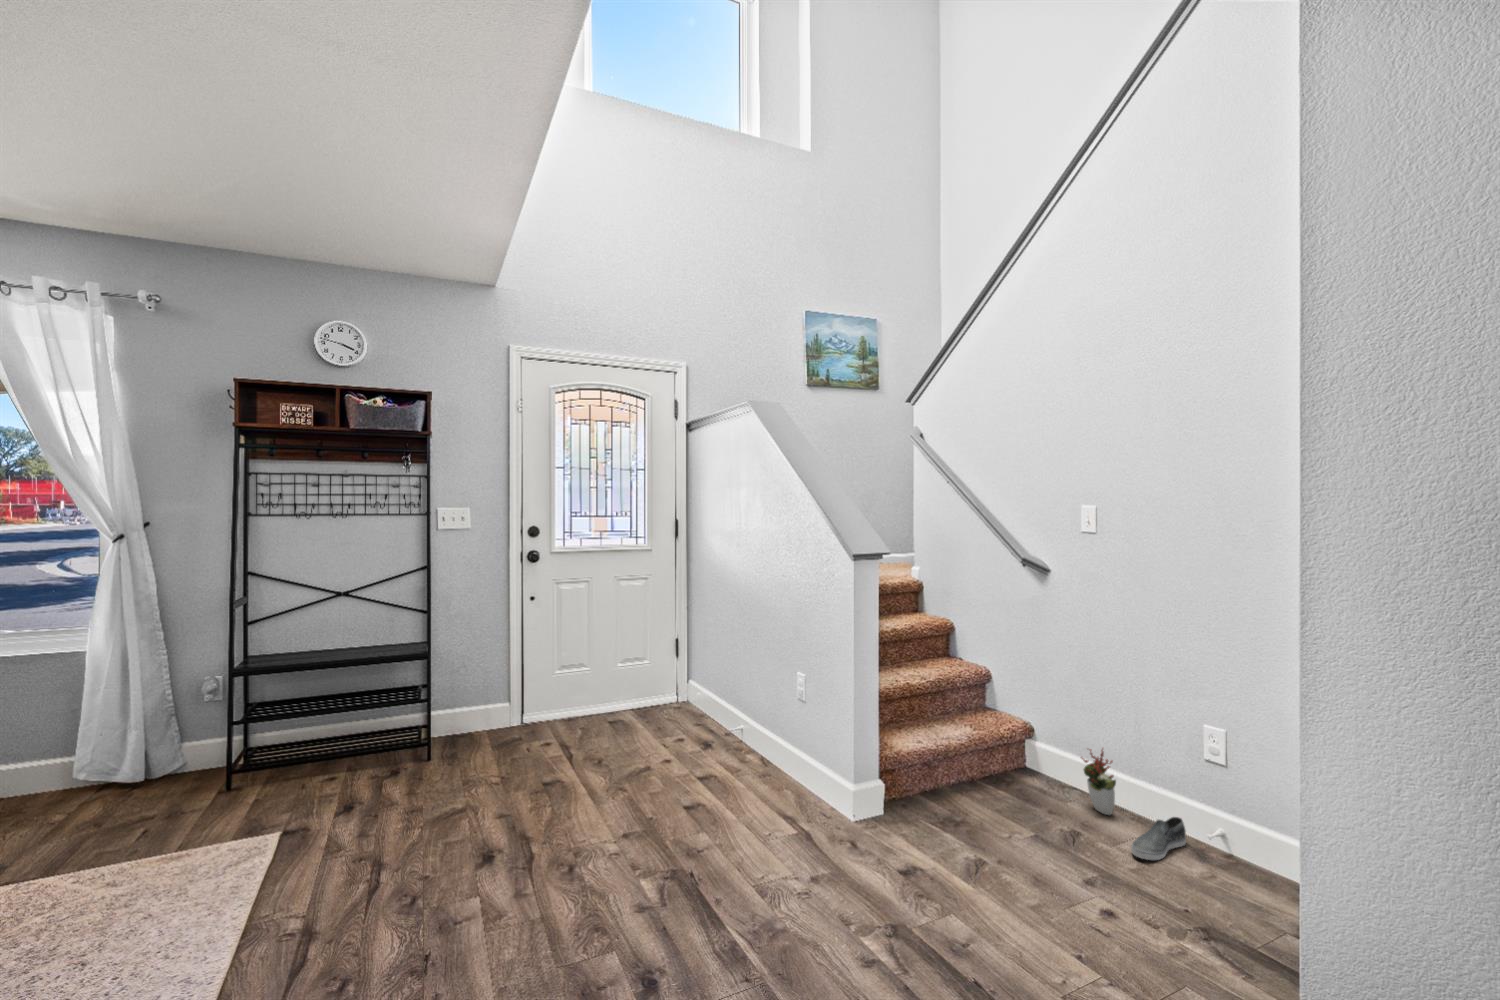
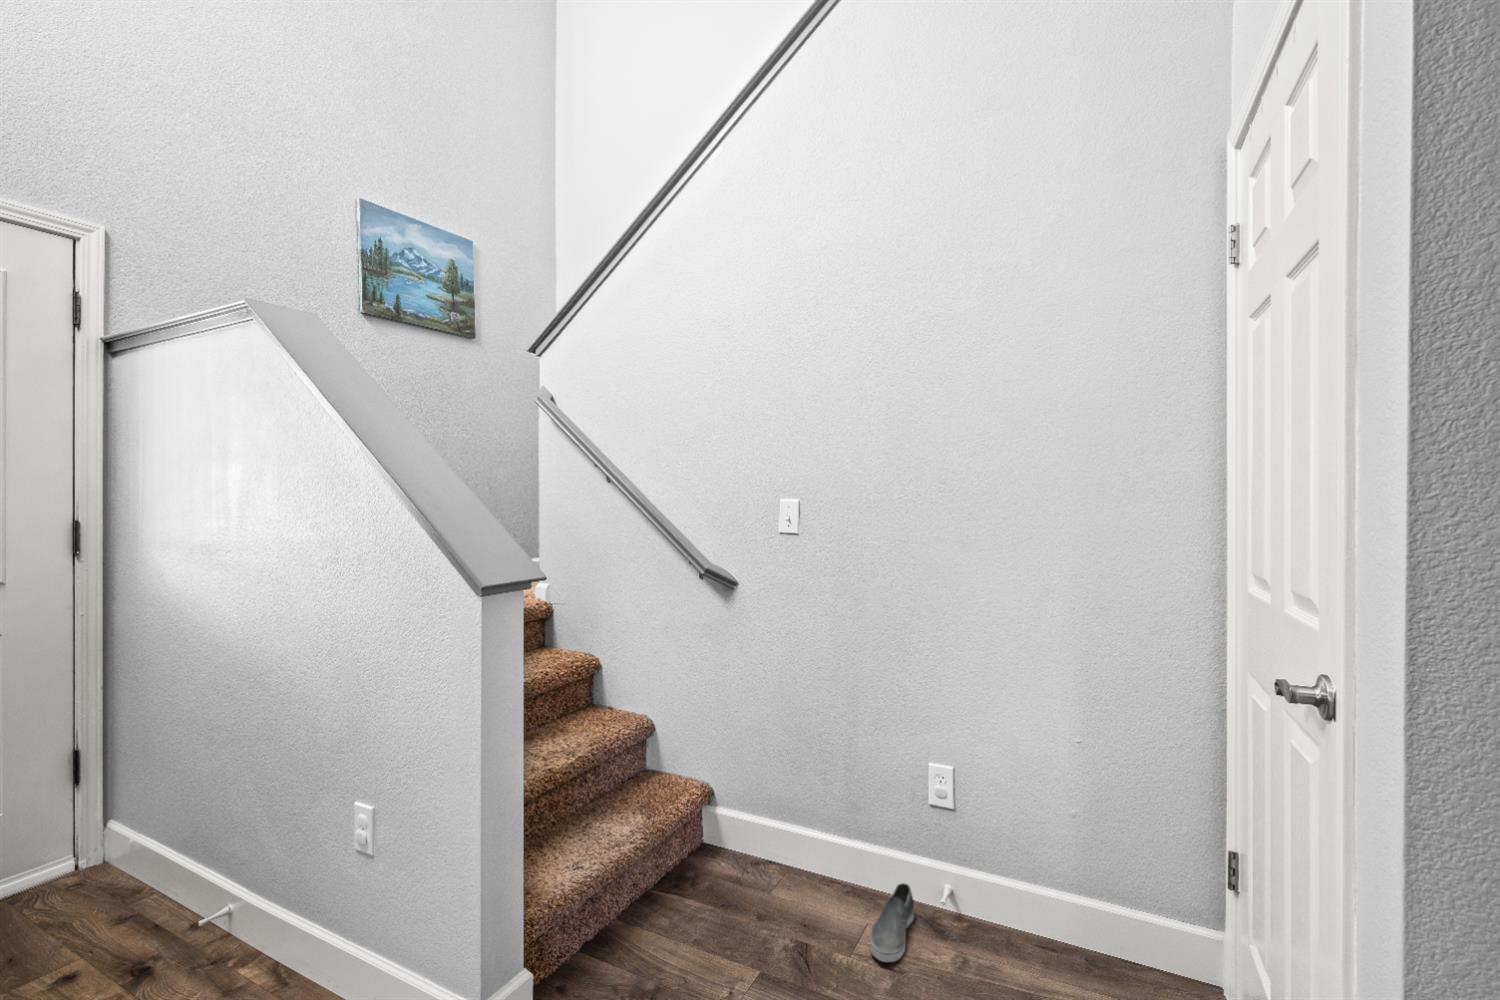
decorative plant: present [1082,749,1116,815] -> none [788,807,830,896]

